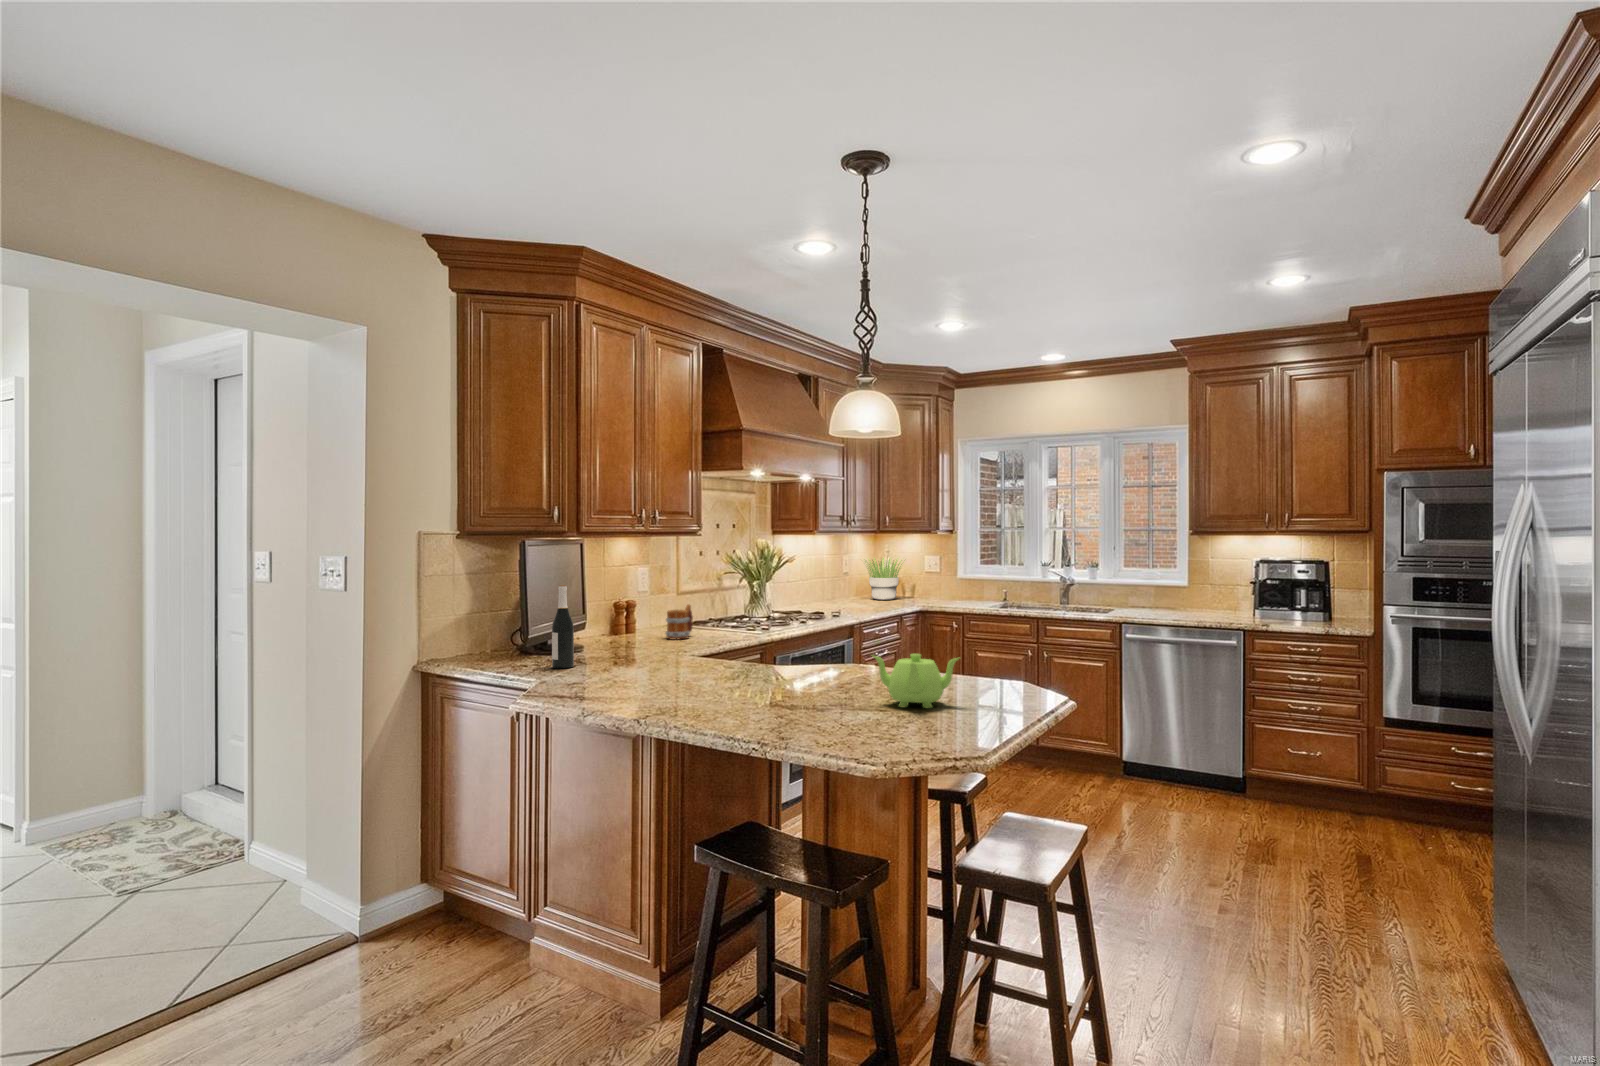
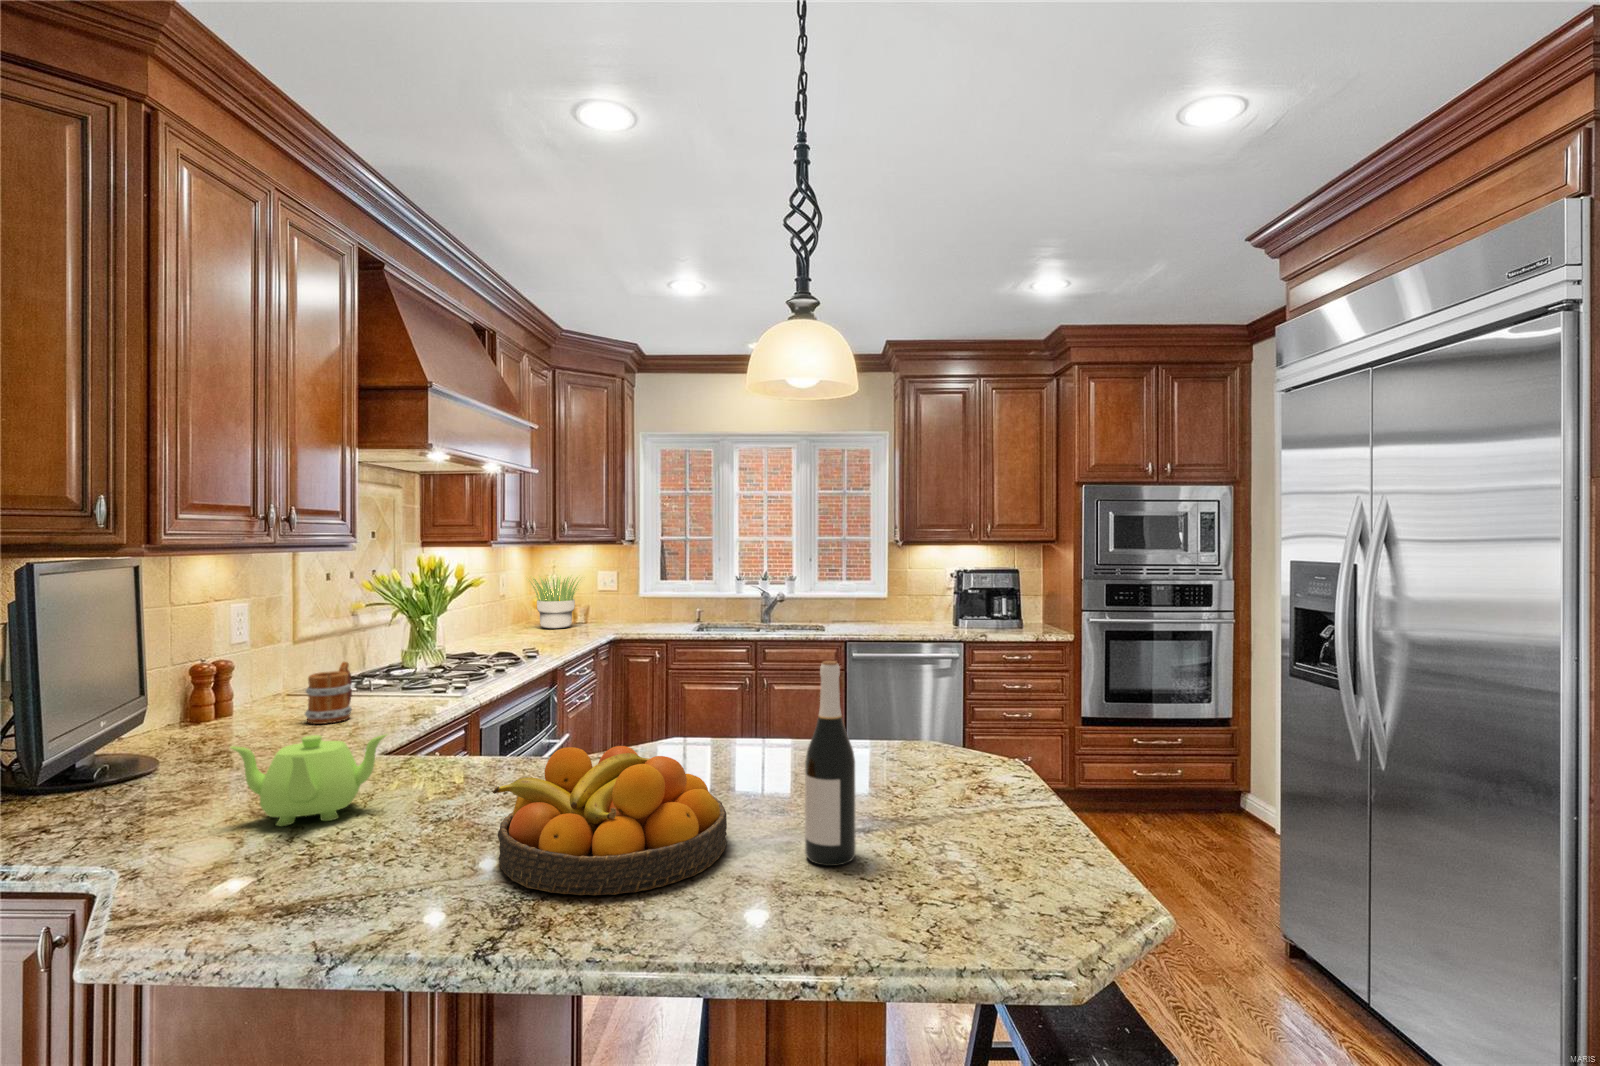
wine bottle: present [552,585,574,668] -> present [805,661,856,866]
fruit bowl: none [676,640,792,707] -> present [493,746,727,895]
teapot: present [873,654,959,708] -> present [231,734,387,826]

